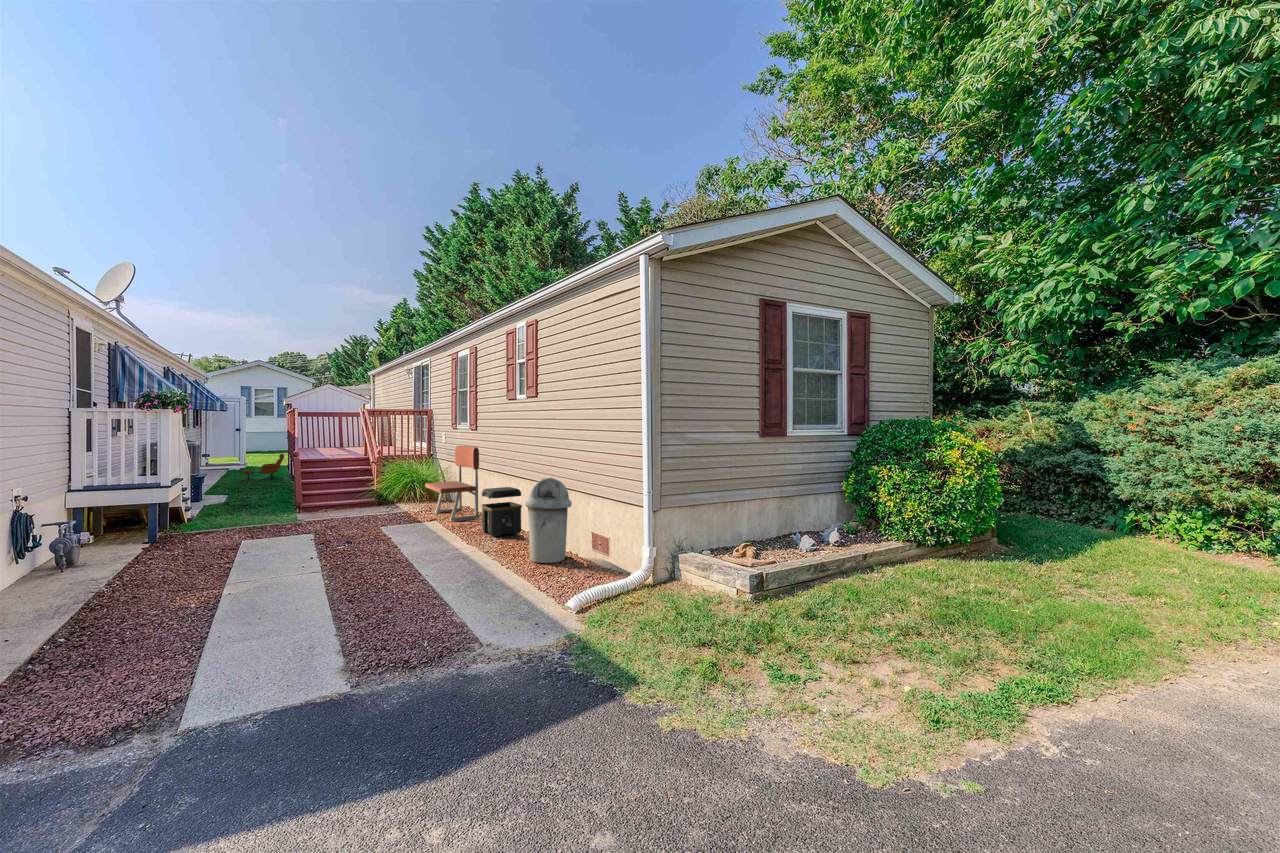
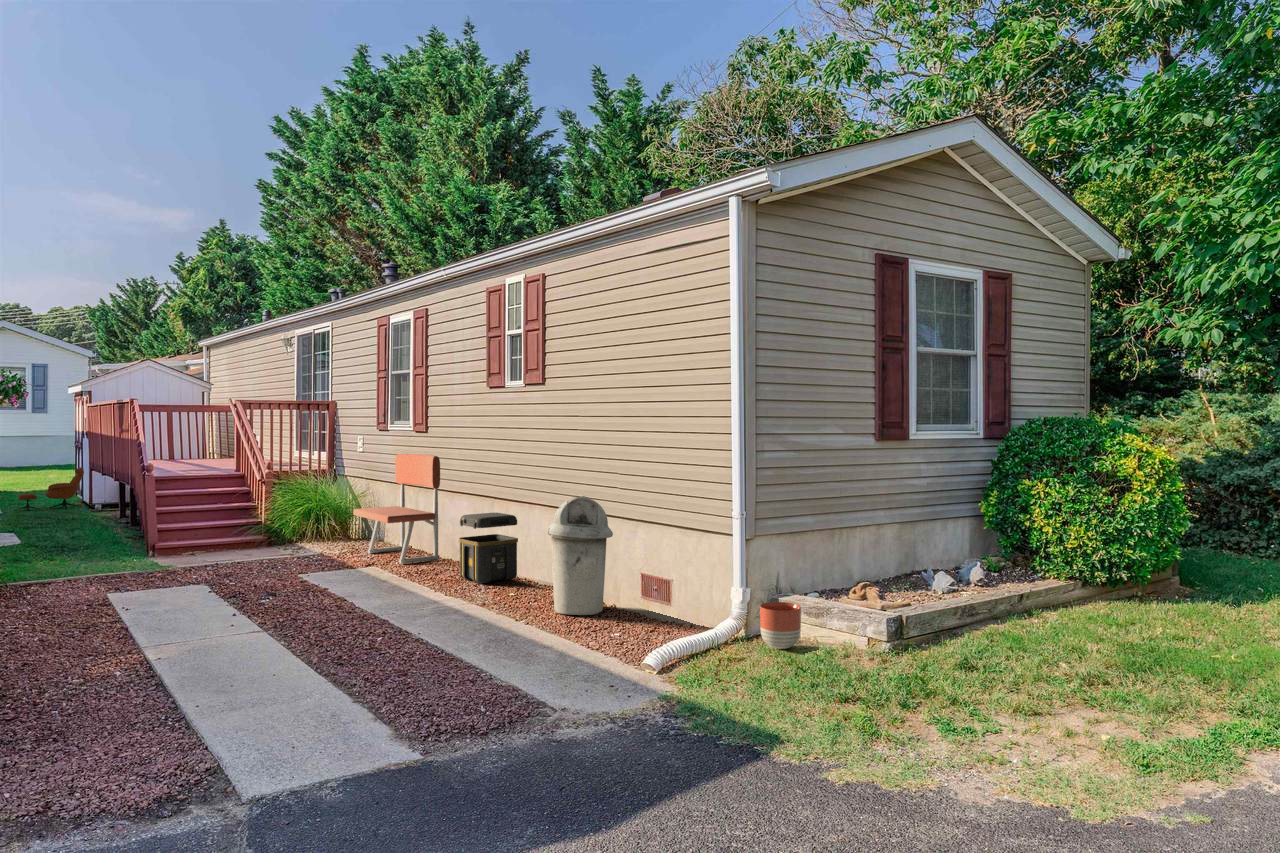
planter: none [661,558,691,594] -> present [760,602,801,649]

